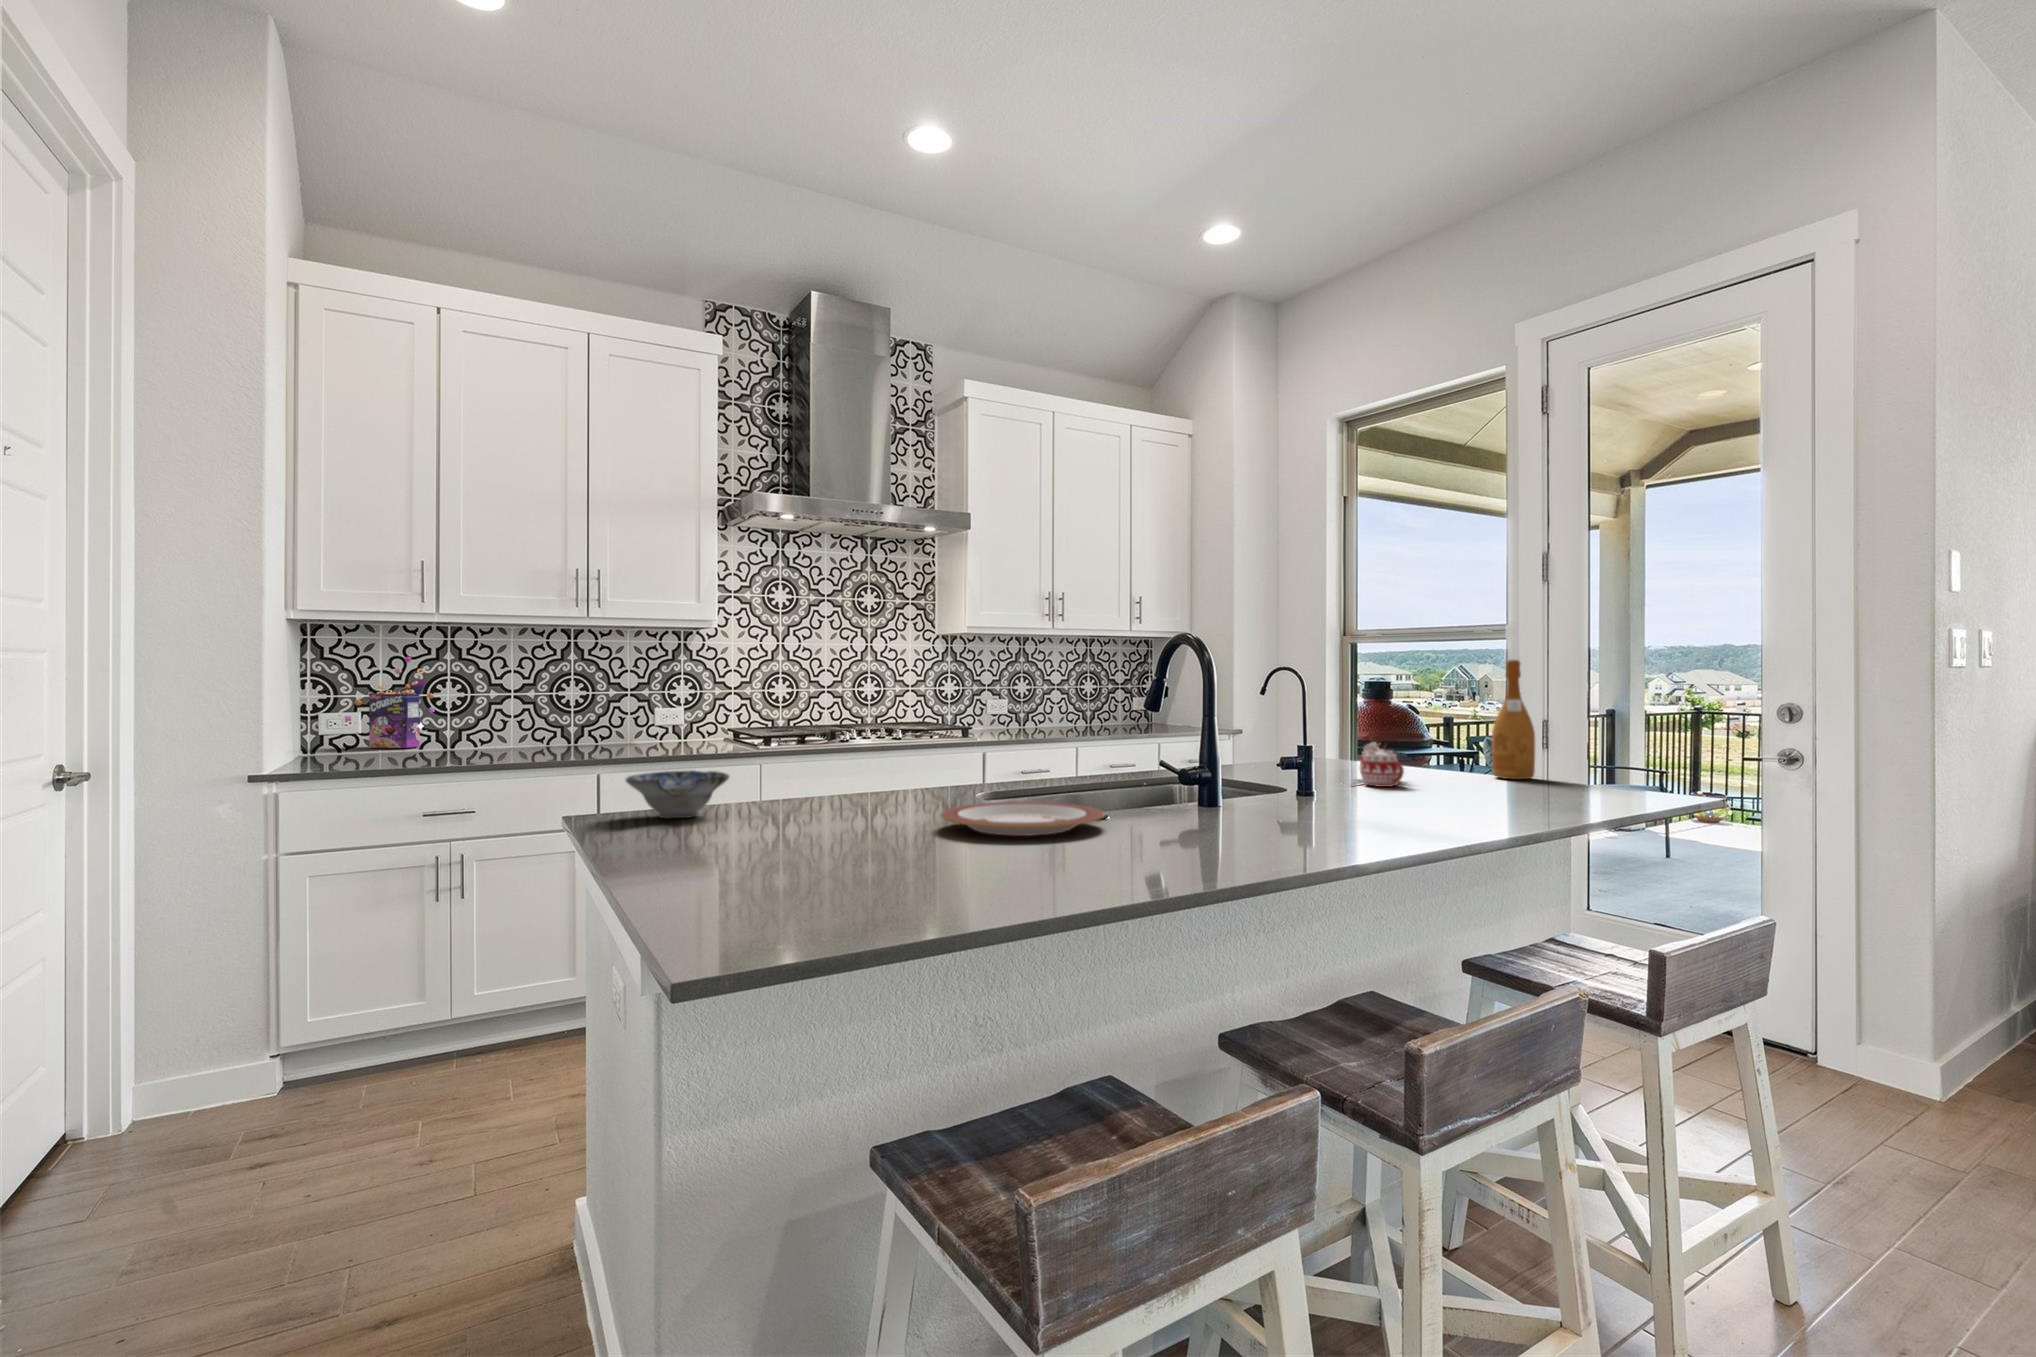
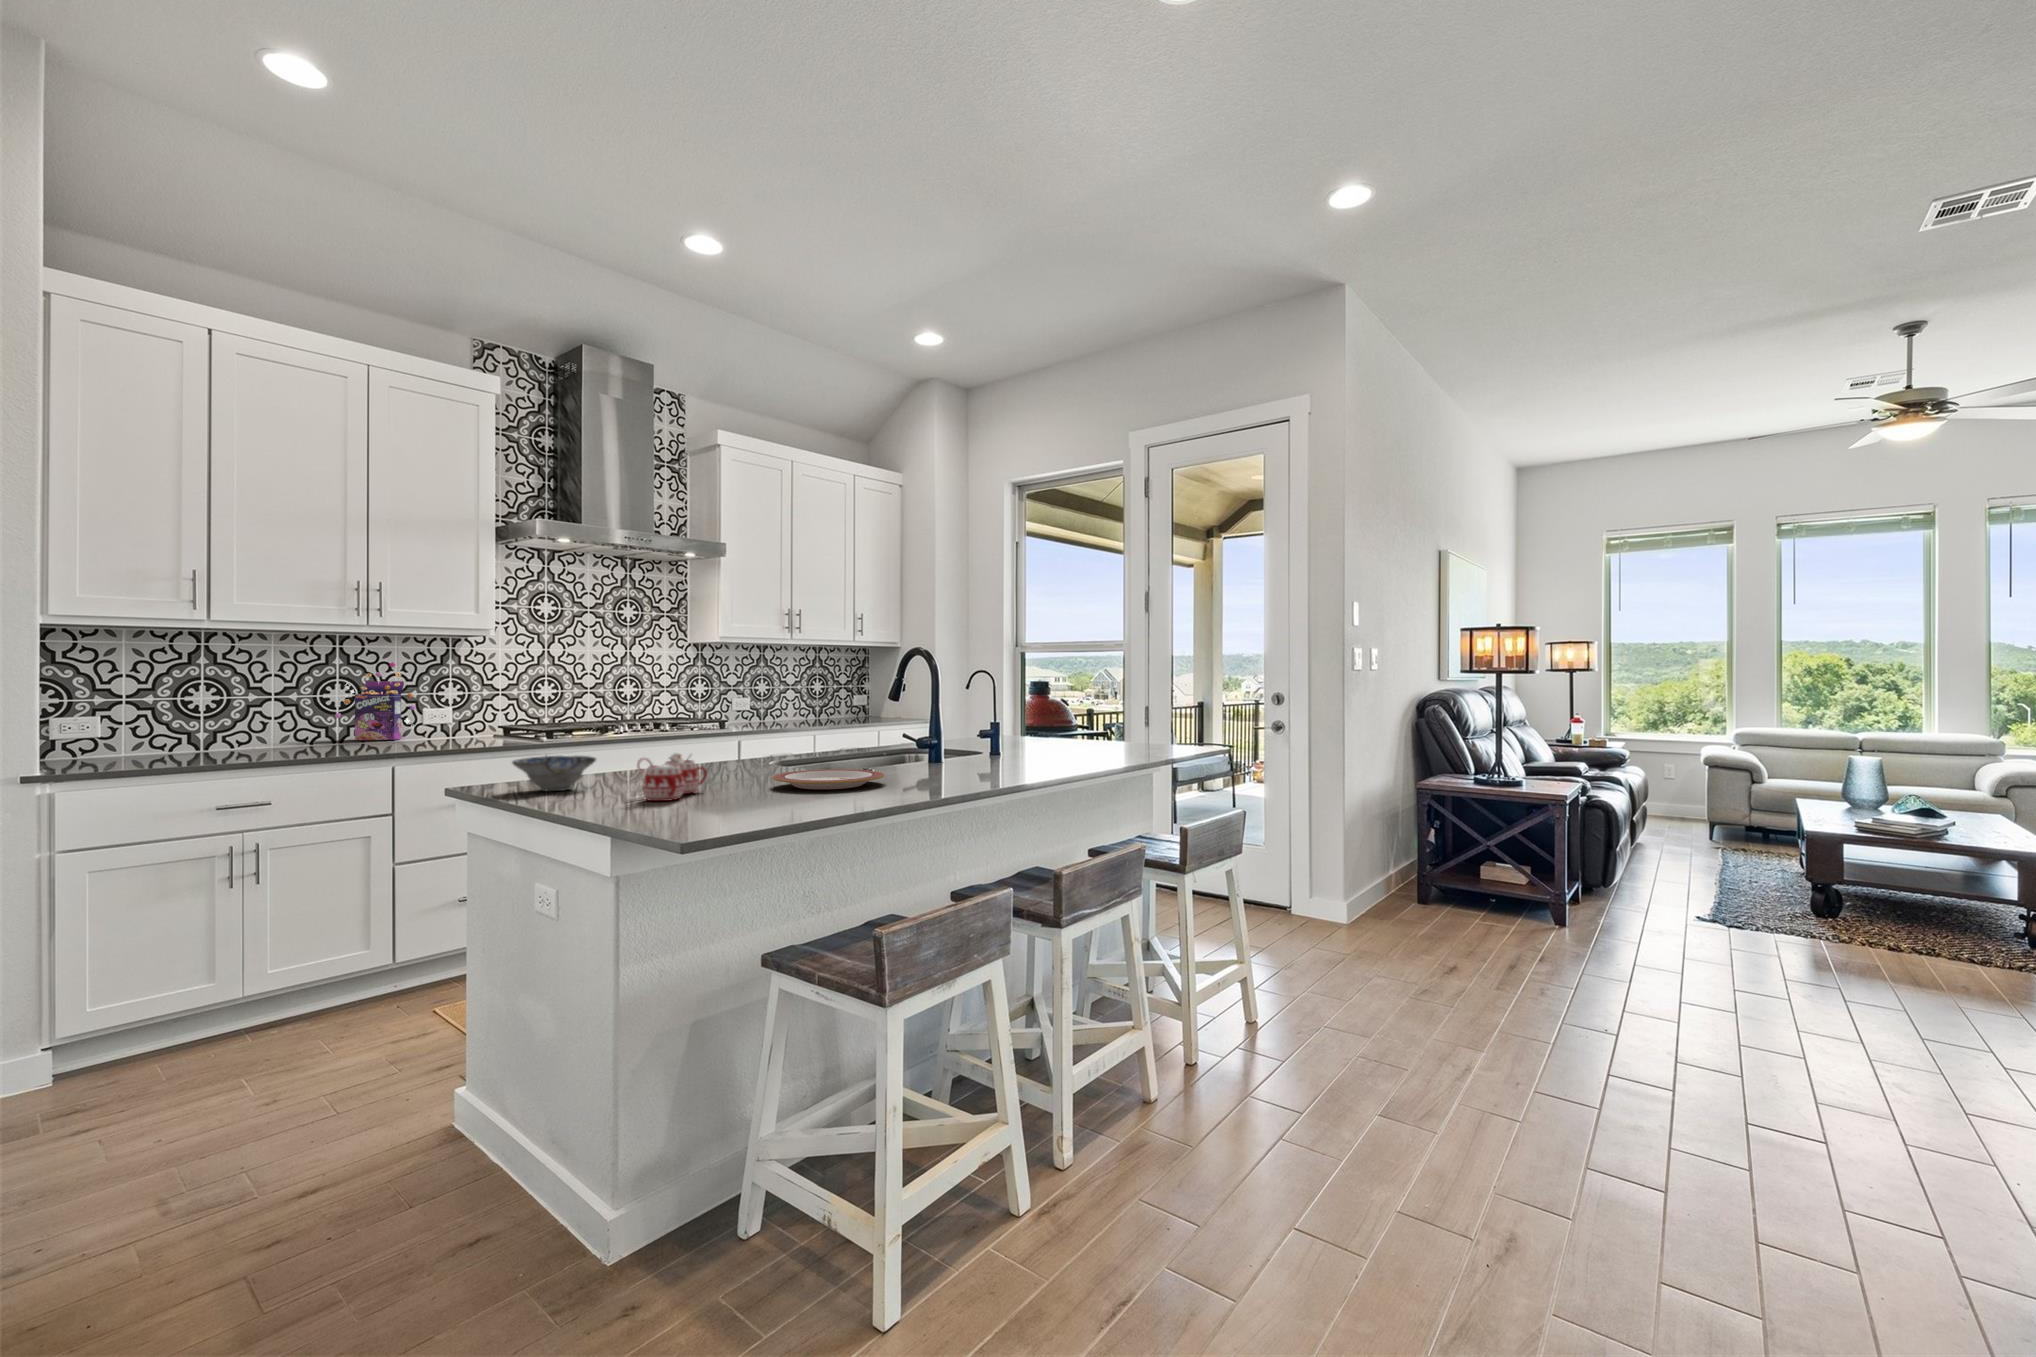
cereal box: present [345,657,434,748] -> present [335,662,415,740]
wine bottle: present [1492,660,1535,779] -> none [1117,671,1142,749]
mug: present [1350,742,1404,787] -> present [626,753,707,801]

